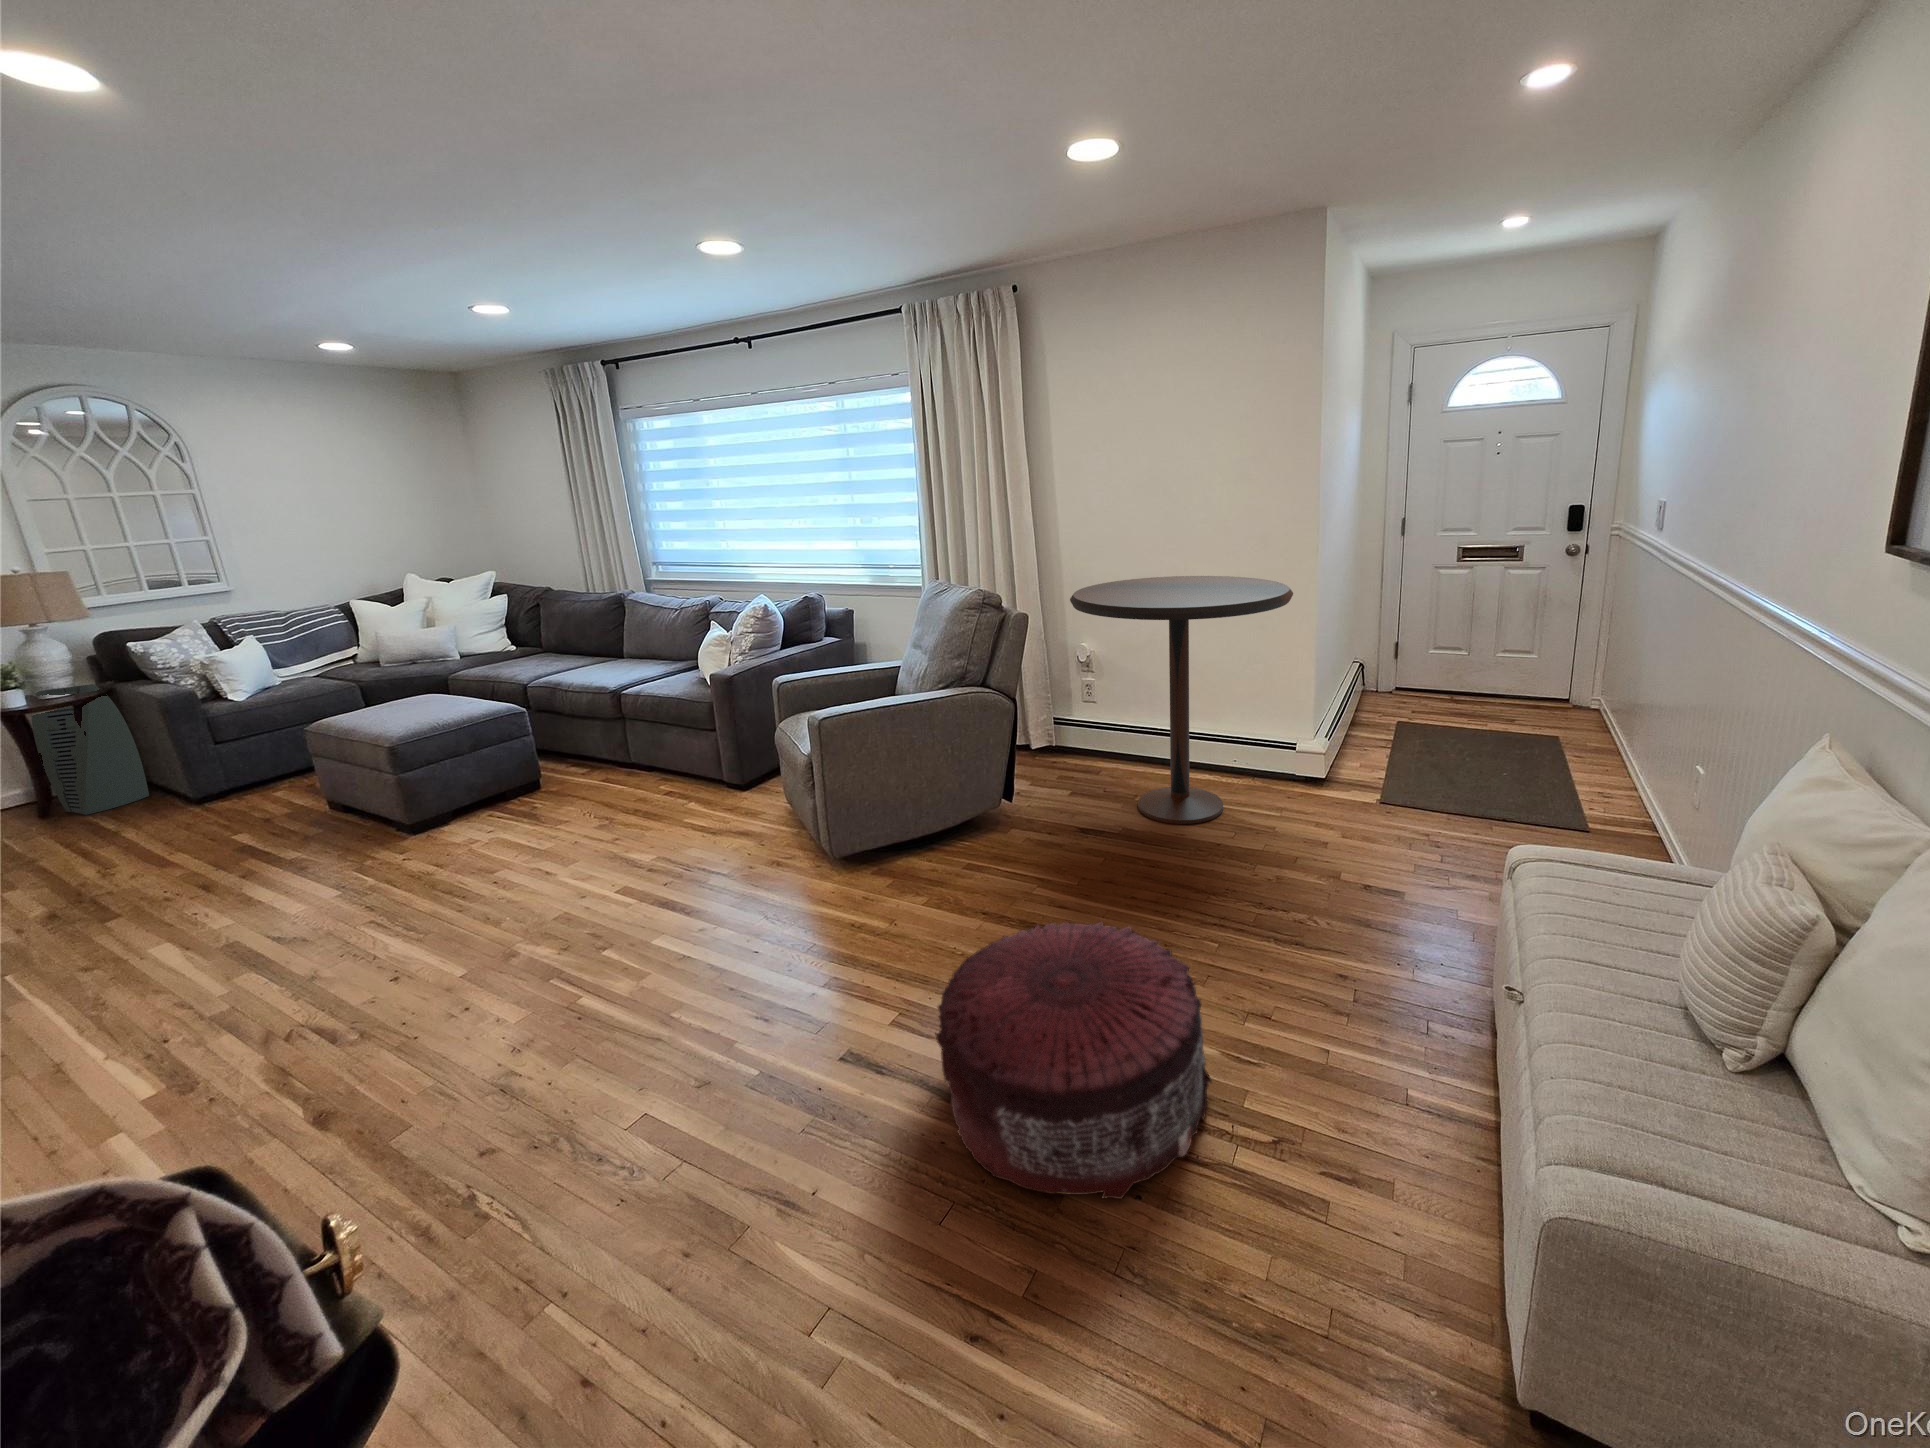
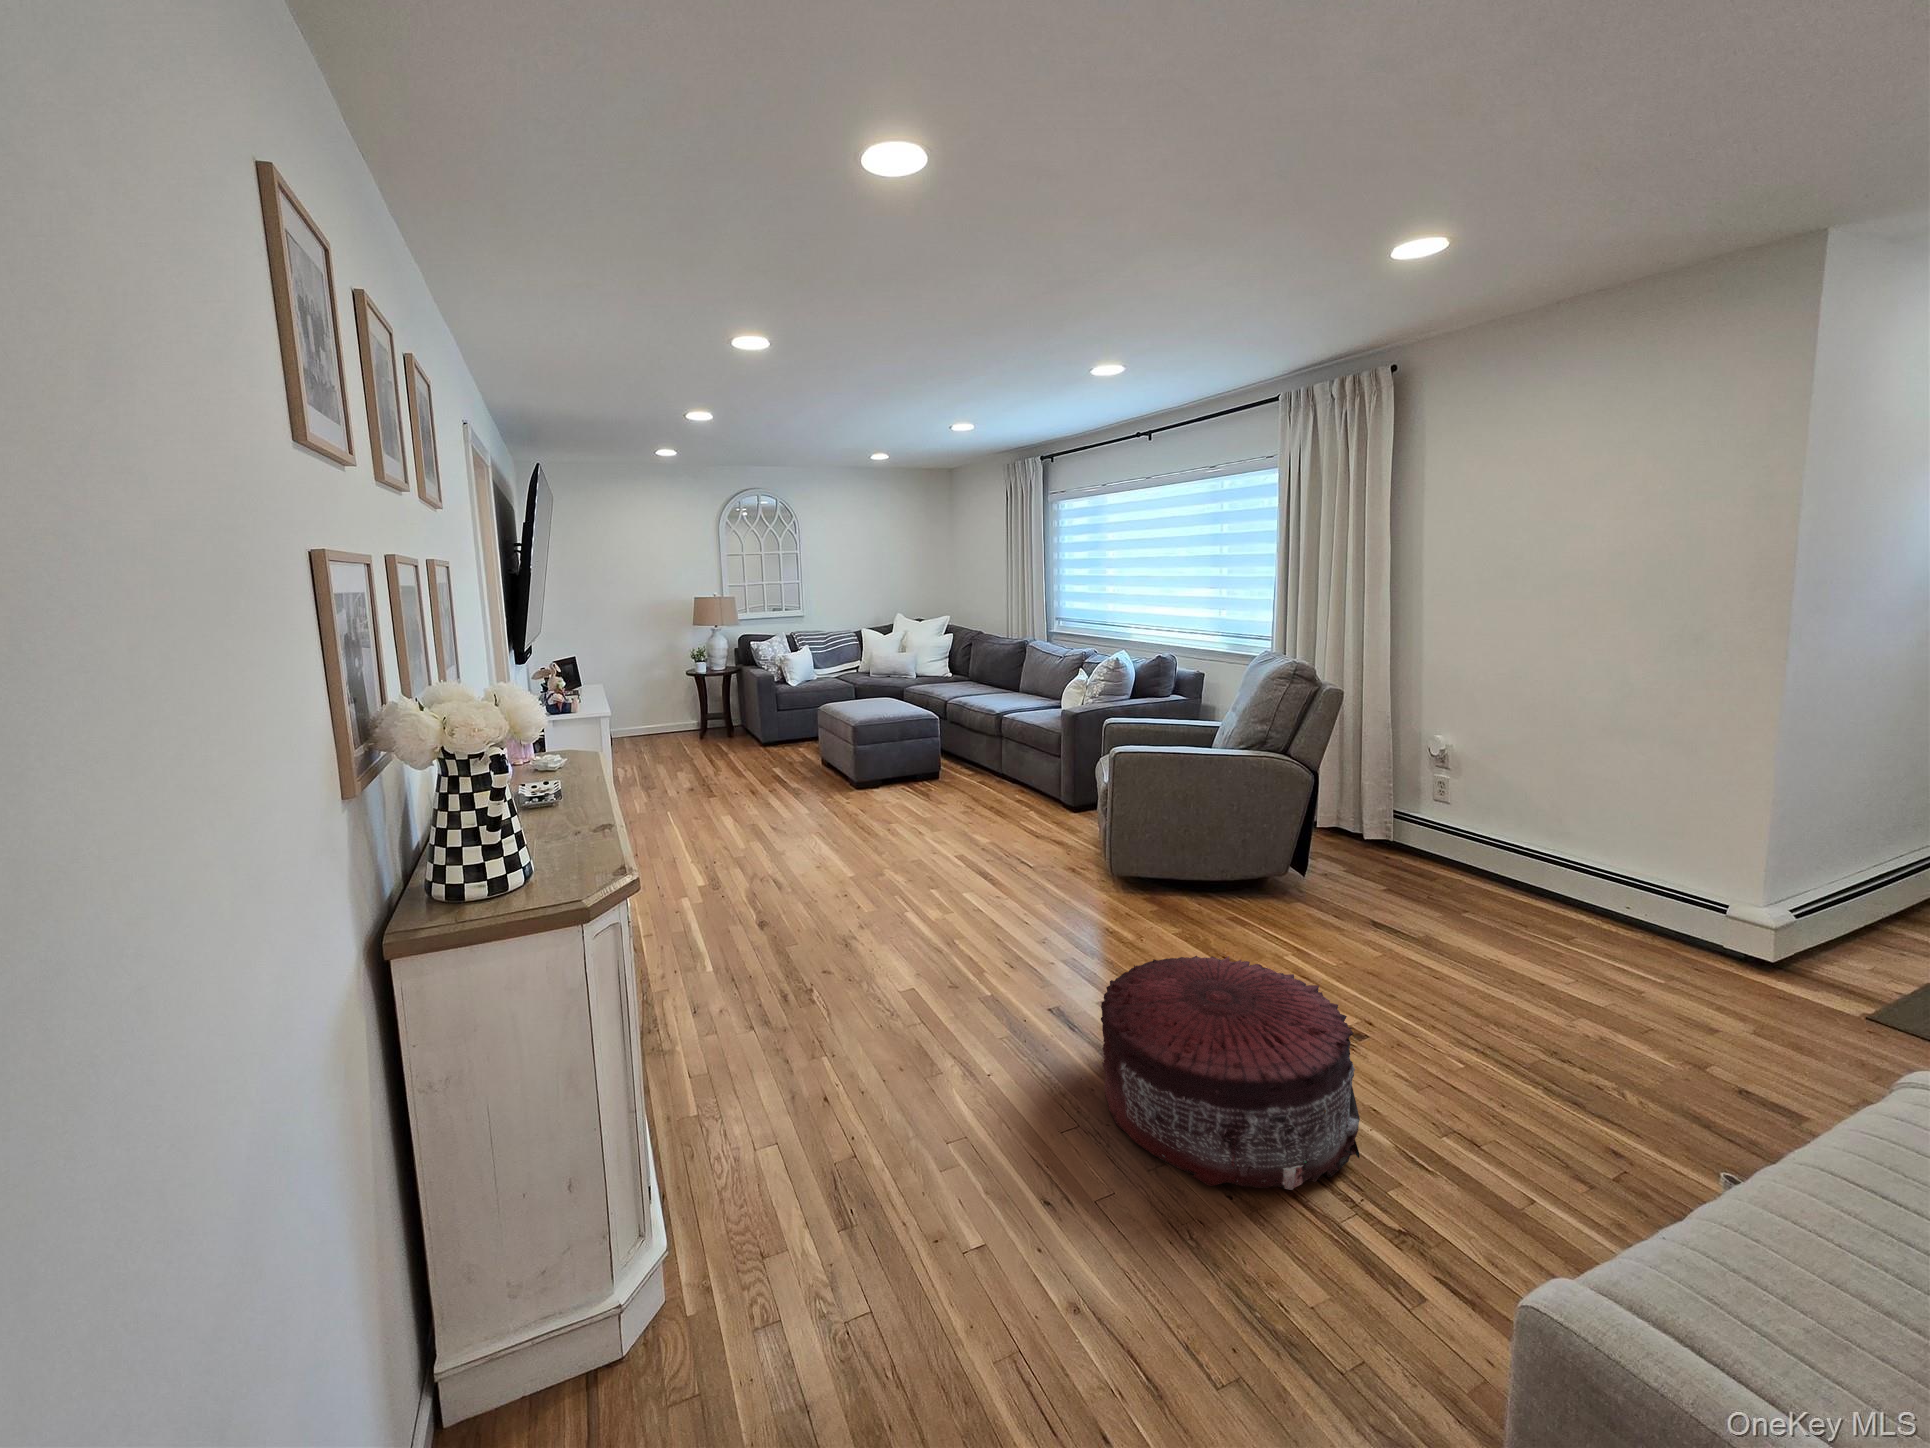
pedestal table: present [1070,576,1293,824] -> none [1395,669,1716,960]
air purifier: present [32,684,149,815] -> none [705,665,745,742]

